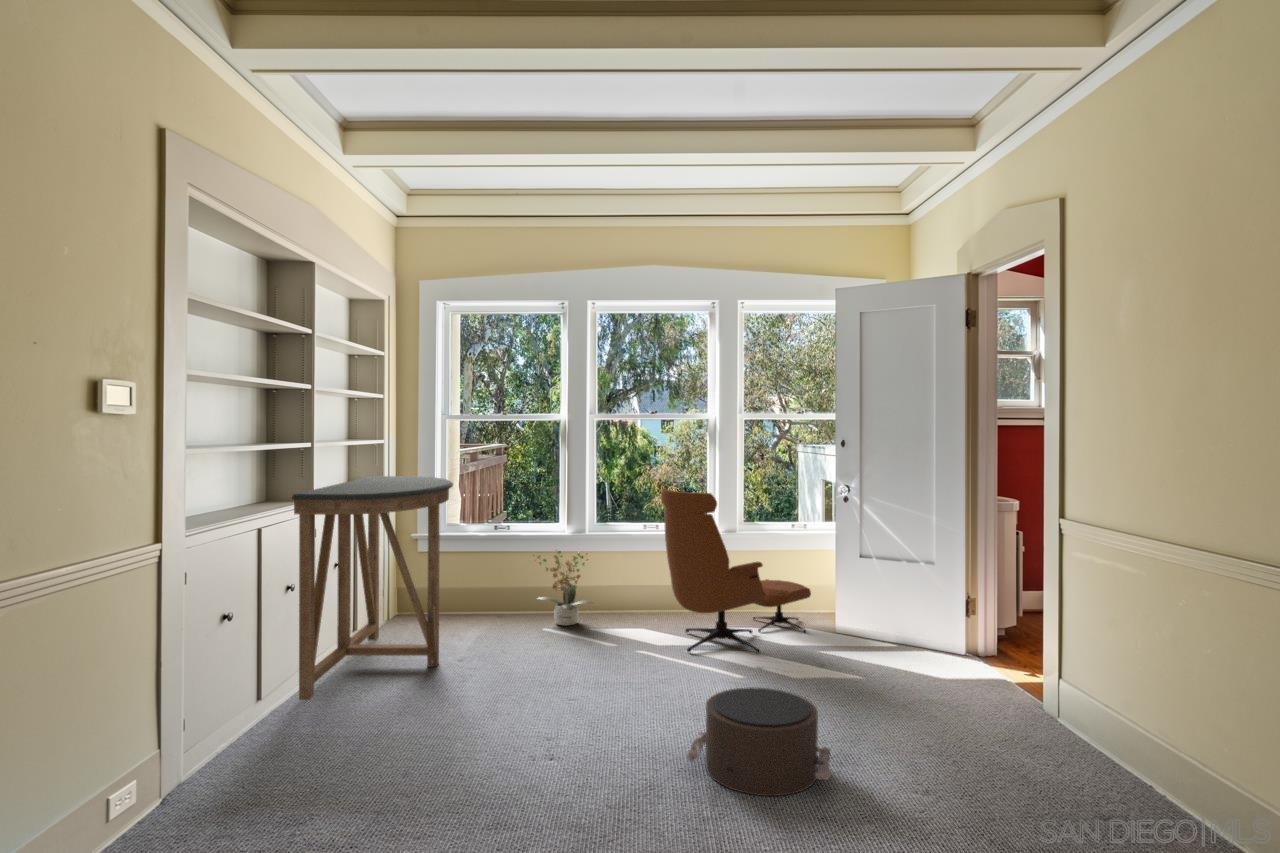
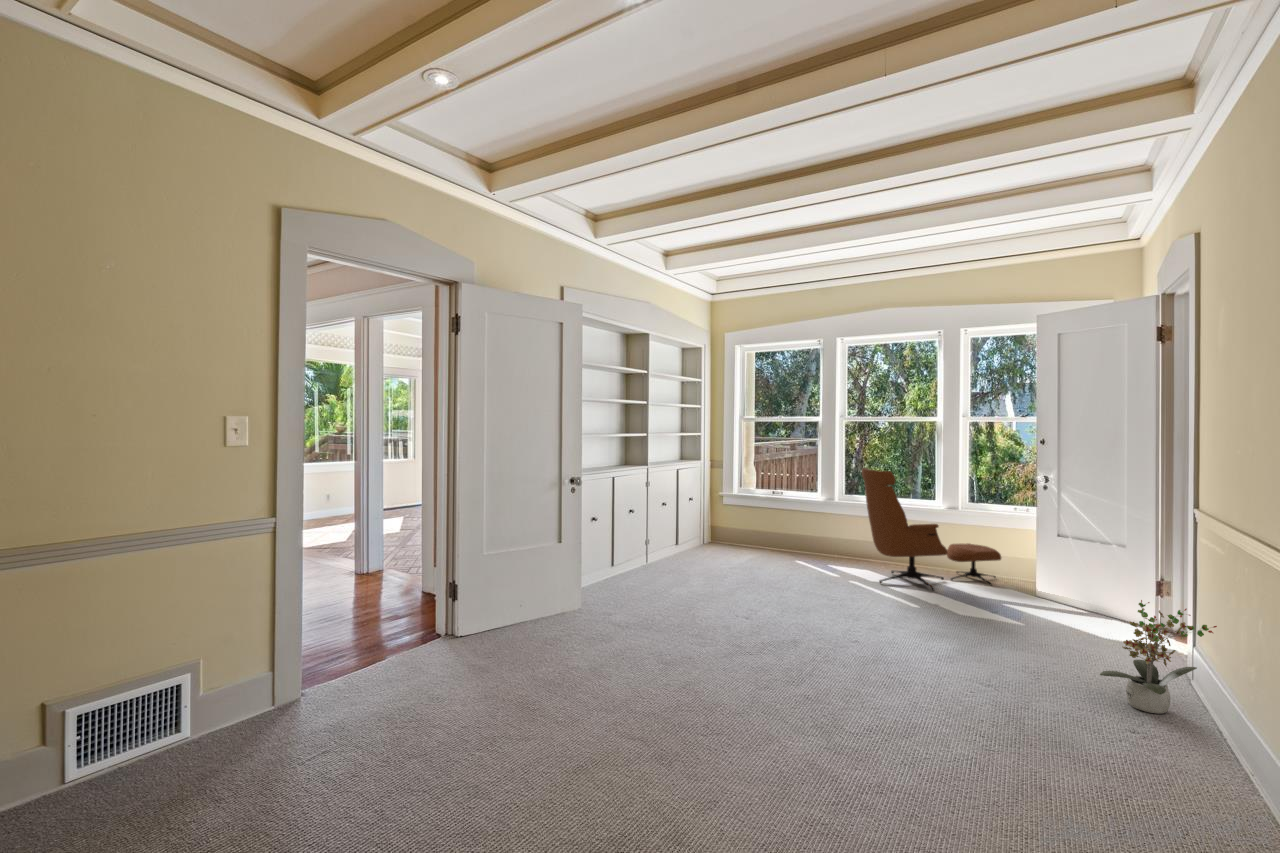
console table: present [292,476,453,700] -> none [631,455,729,573]
potted plant: present [537,551,593,626] -> present [1100,600,1217,714]
pouf: present [687,687,832,796] -> none [808,590,906,650]

